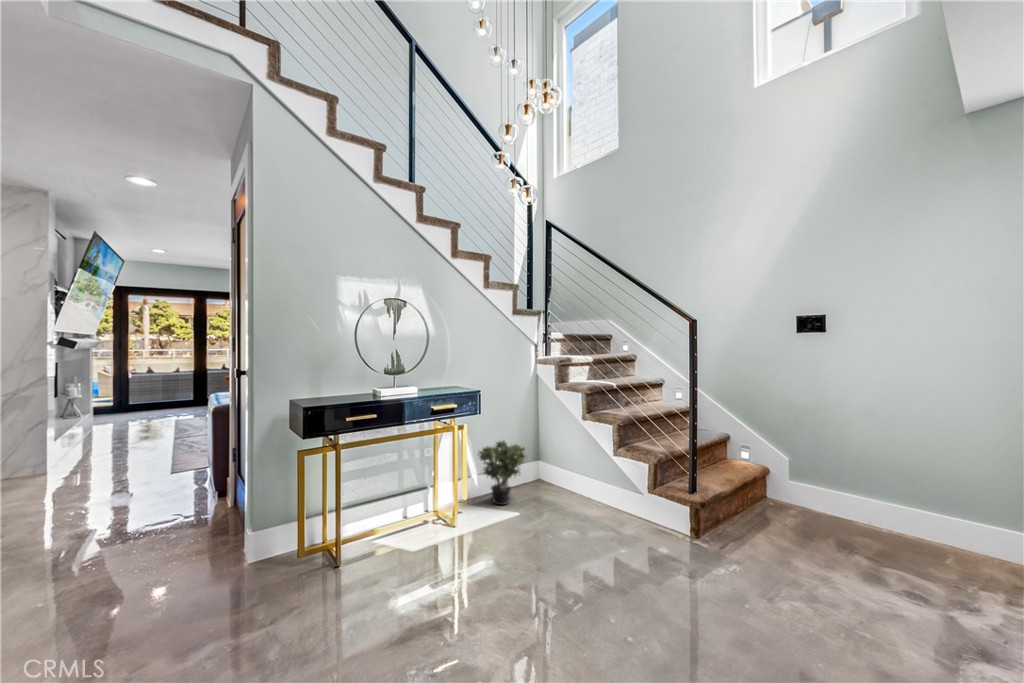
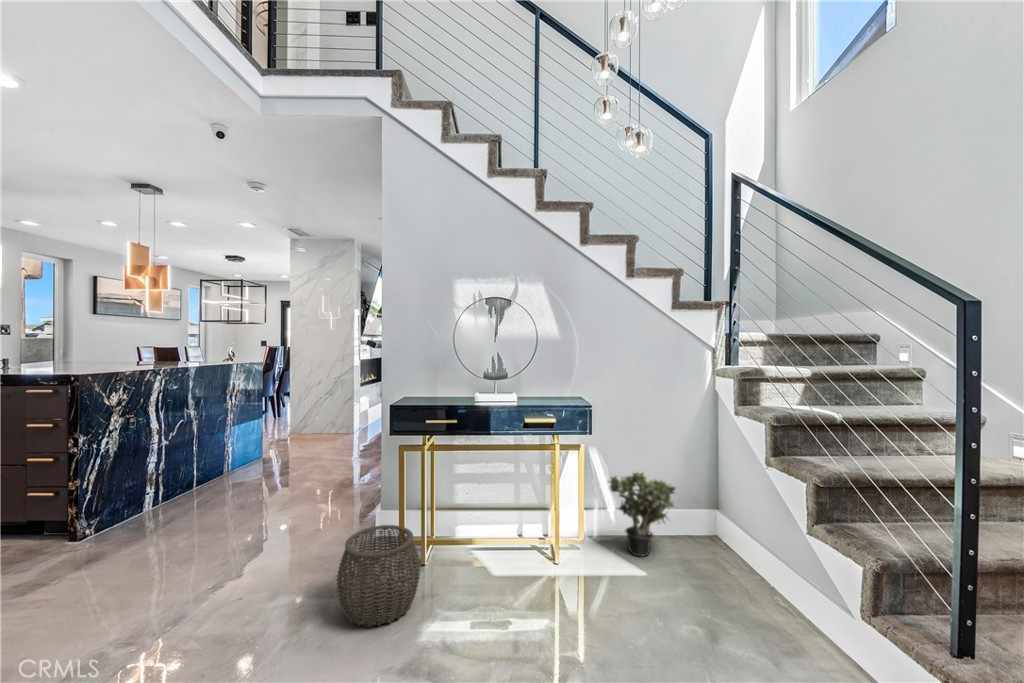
woven basket: none [293,522,379,620] -> present [336,525,421,627]

